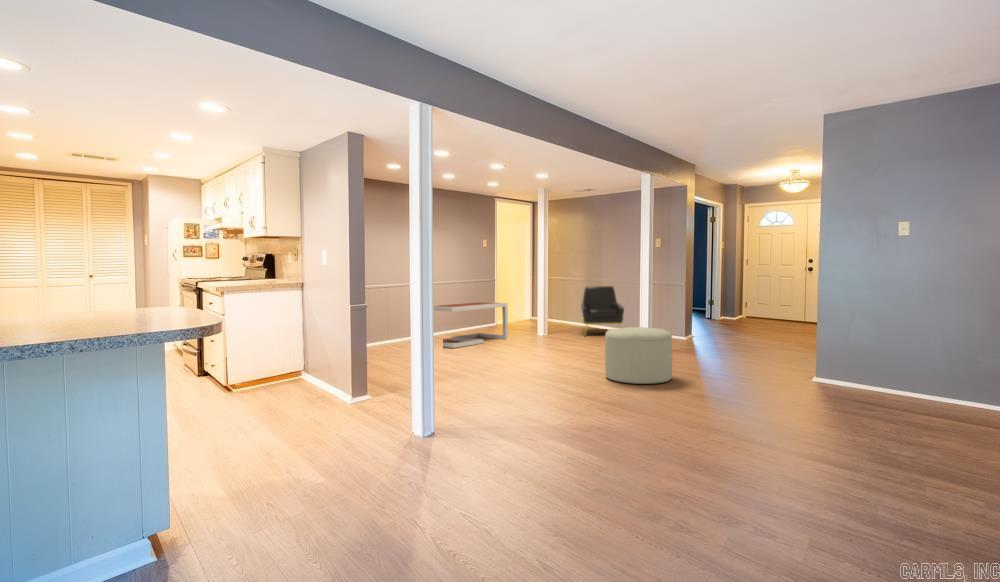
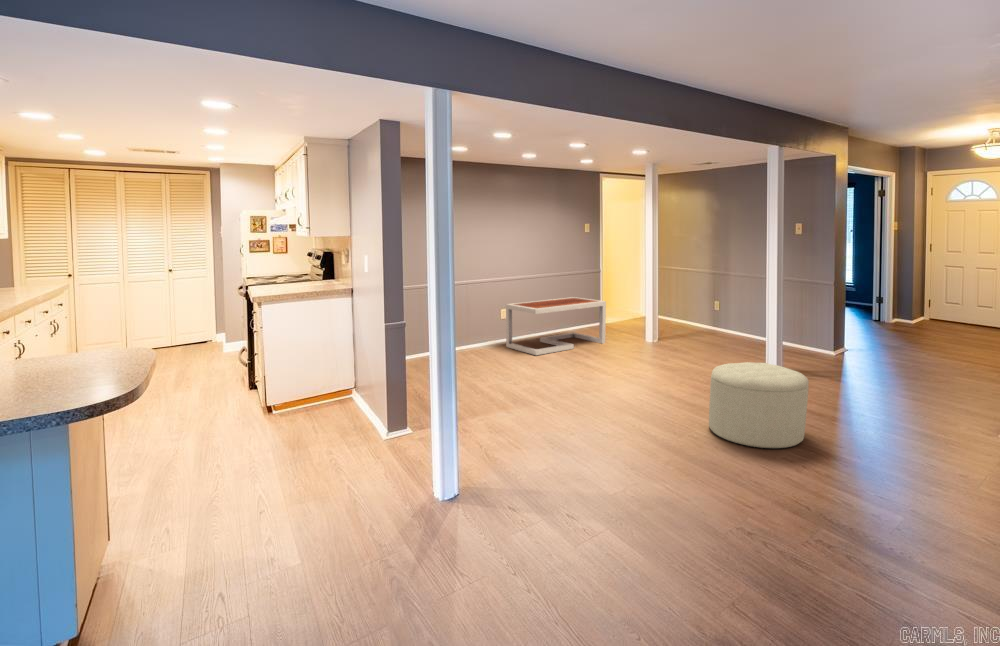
armchair: present [581,286,624,334] -> none [698,281,754,347]

